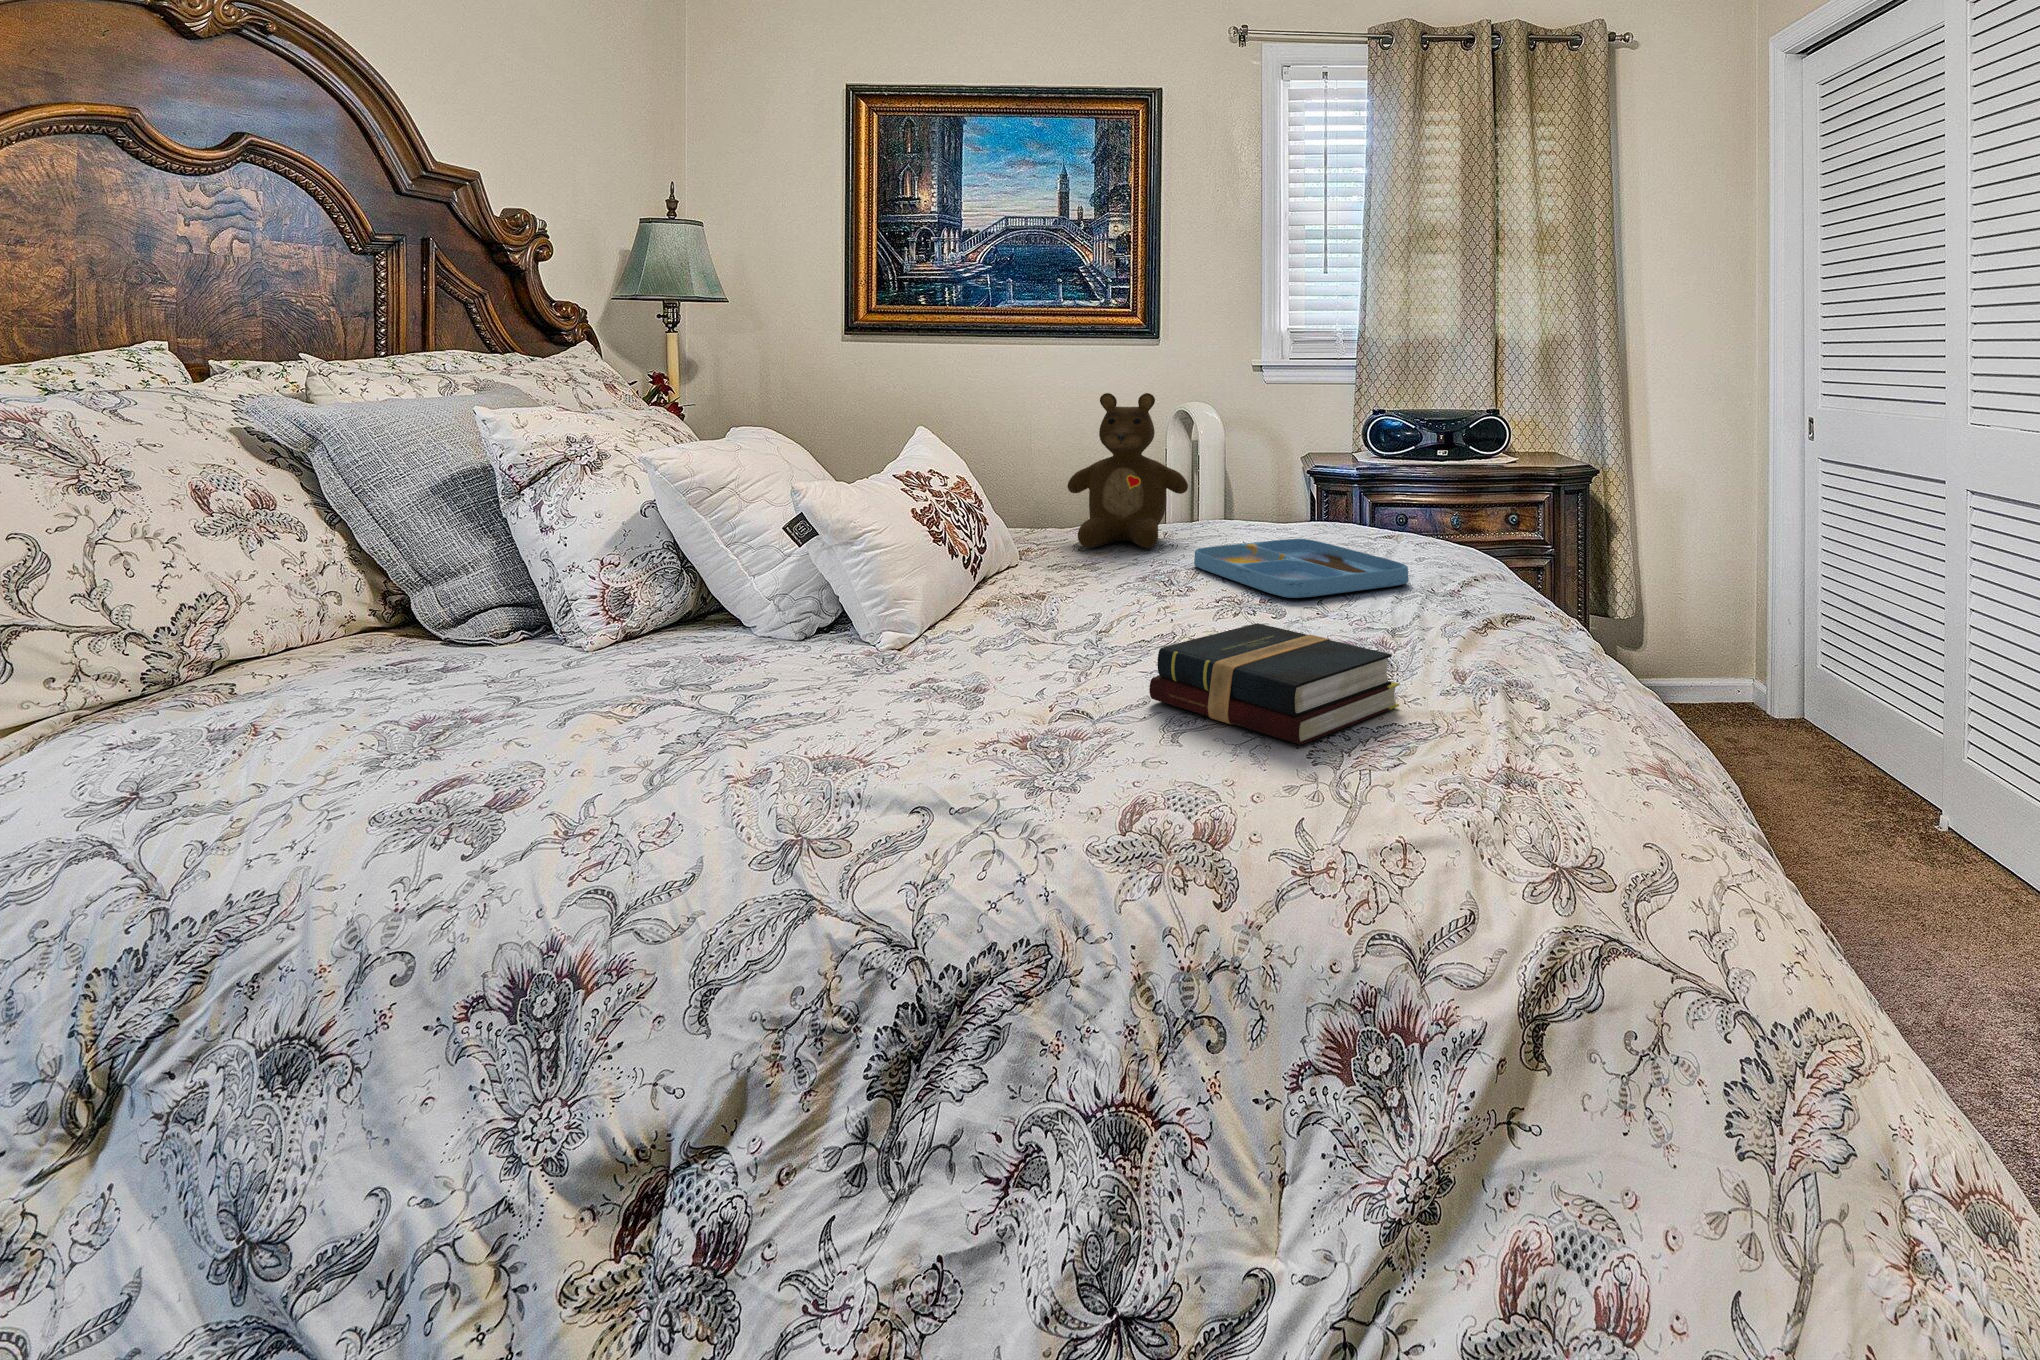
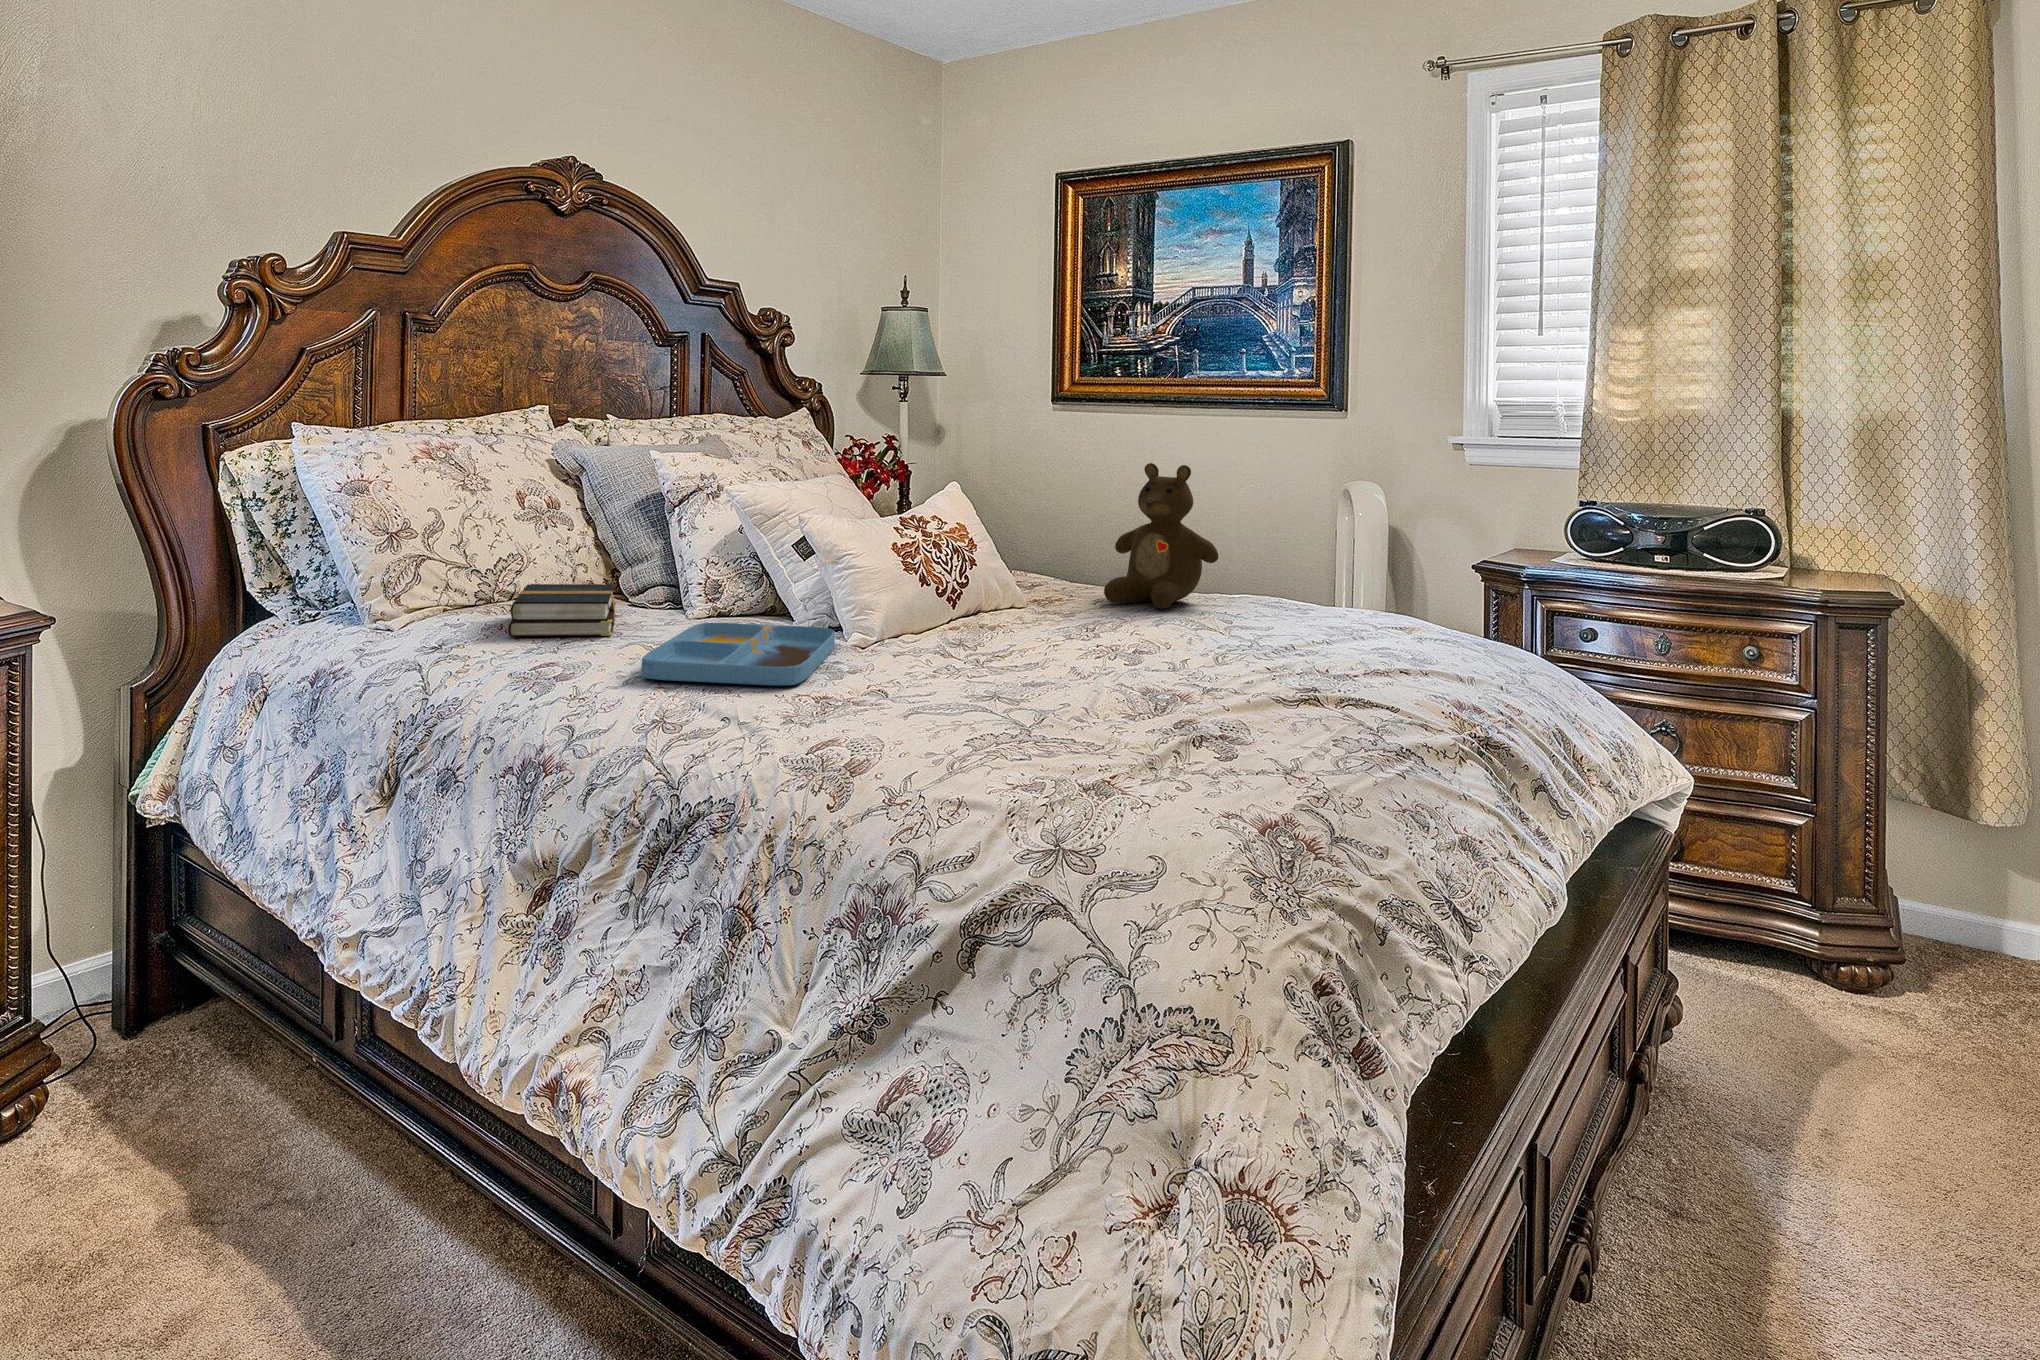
tray: present [1194,539,1409,598] -> present [641,623,835,686]
hardback book: present [1149,623,1399,745] -> present [508,584,616,637]

